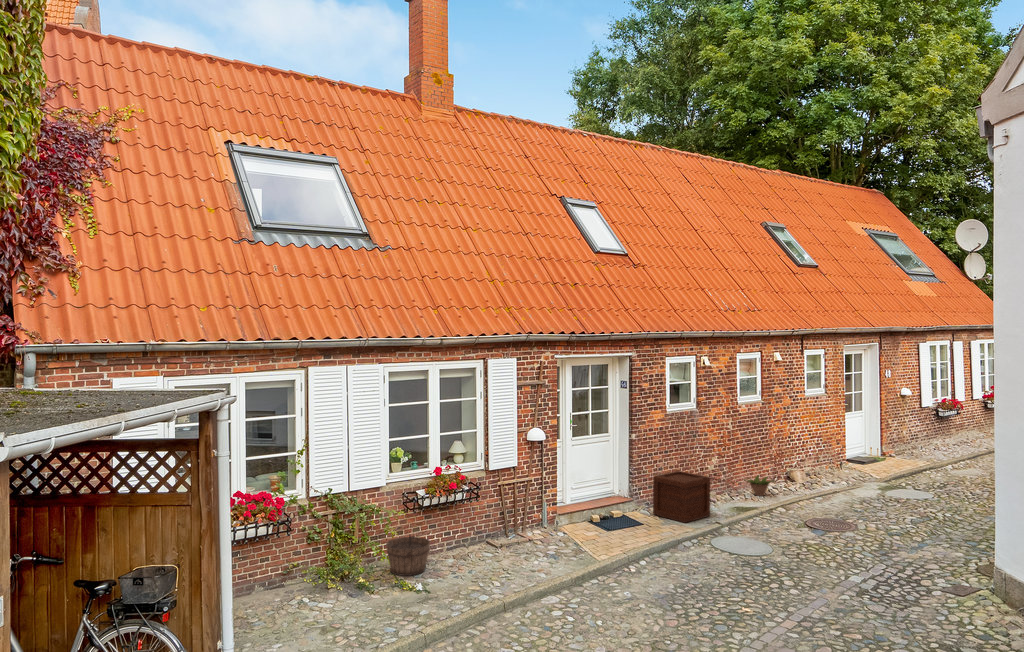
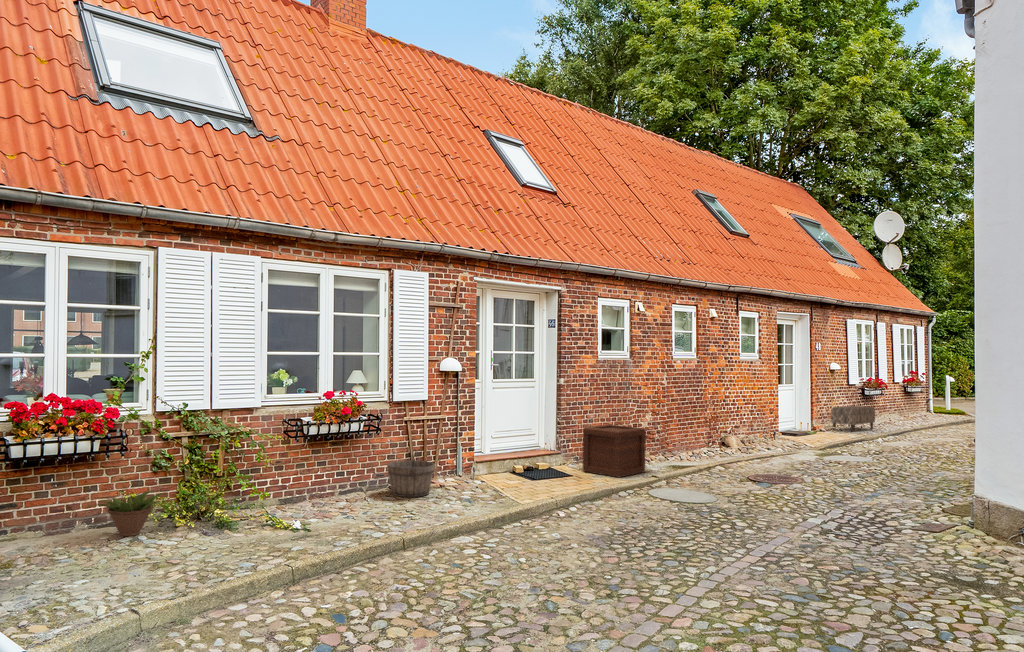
bench: none [901,429,947,458] -> present [831,406,875,432]
decorative plant: present [746,475,774,496] -> present [93,490,164,536]
wooden bucket: present [386,535,430,576] -> present [387,453,435,497]

